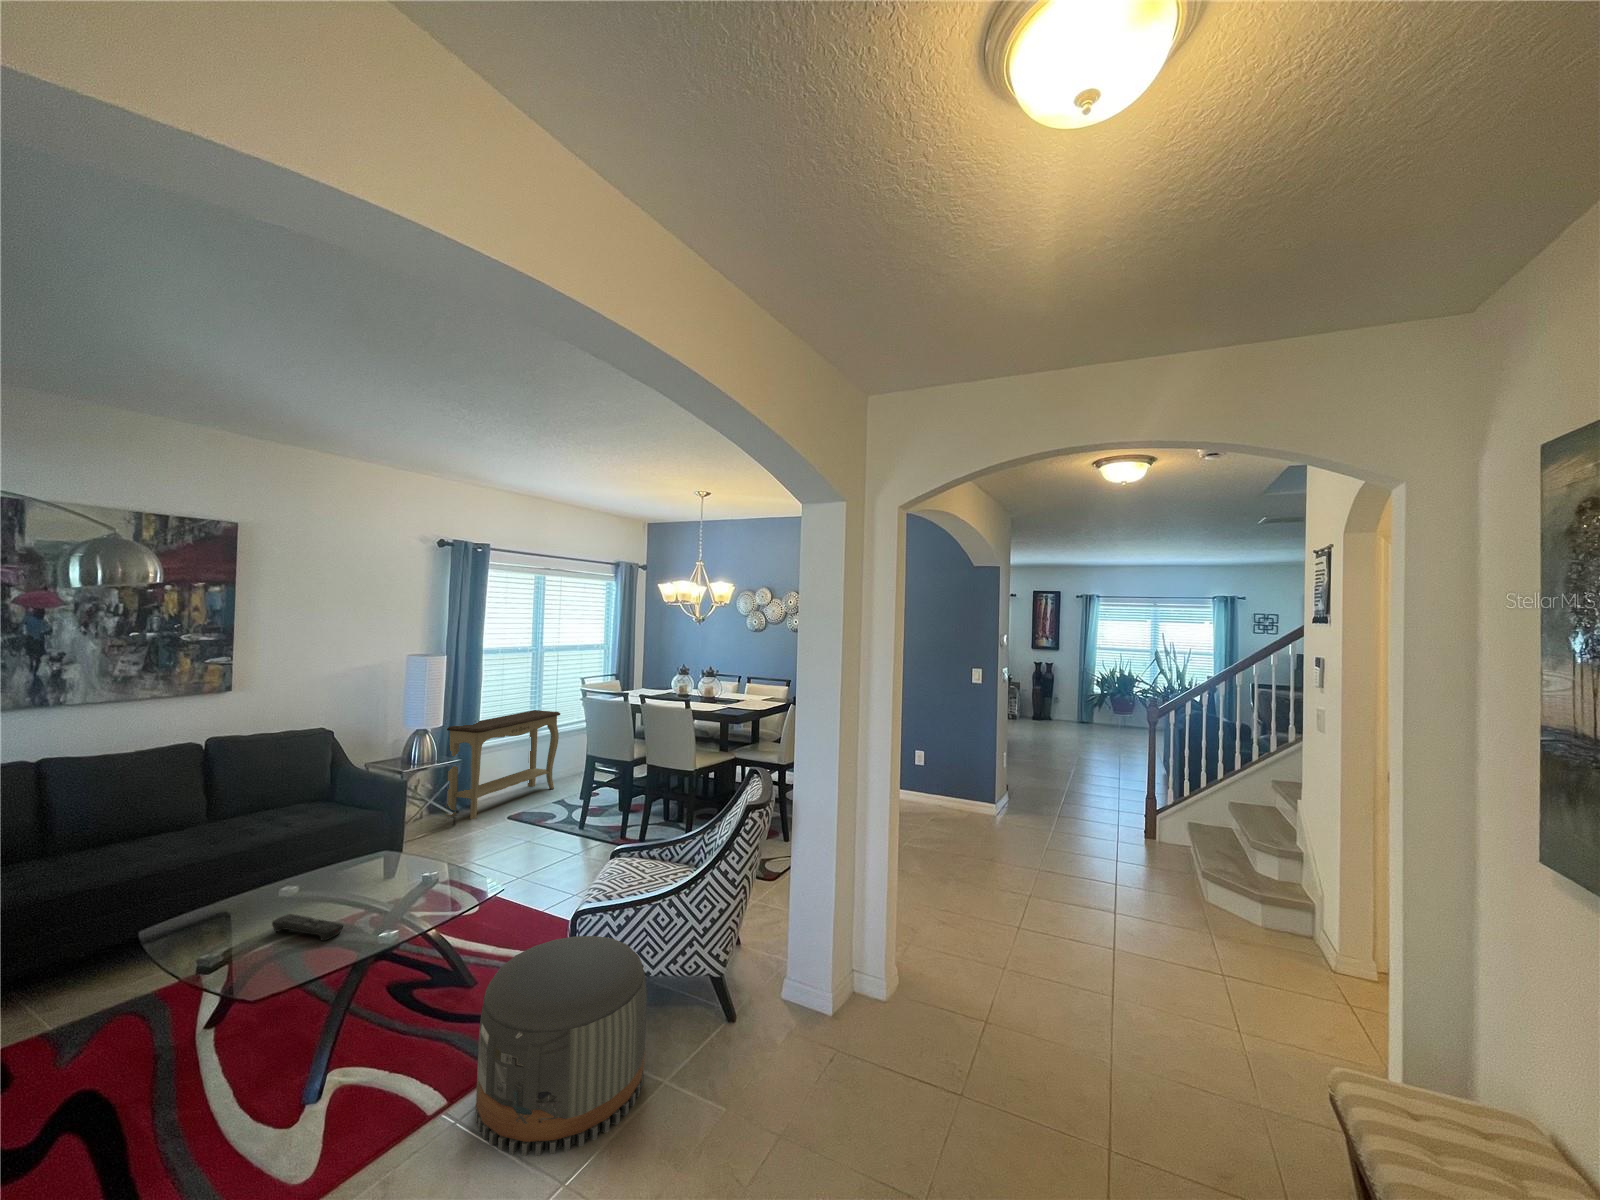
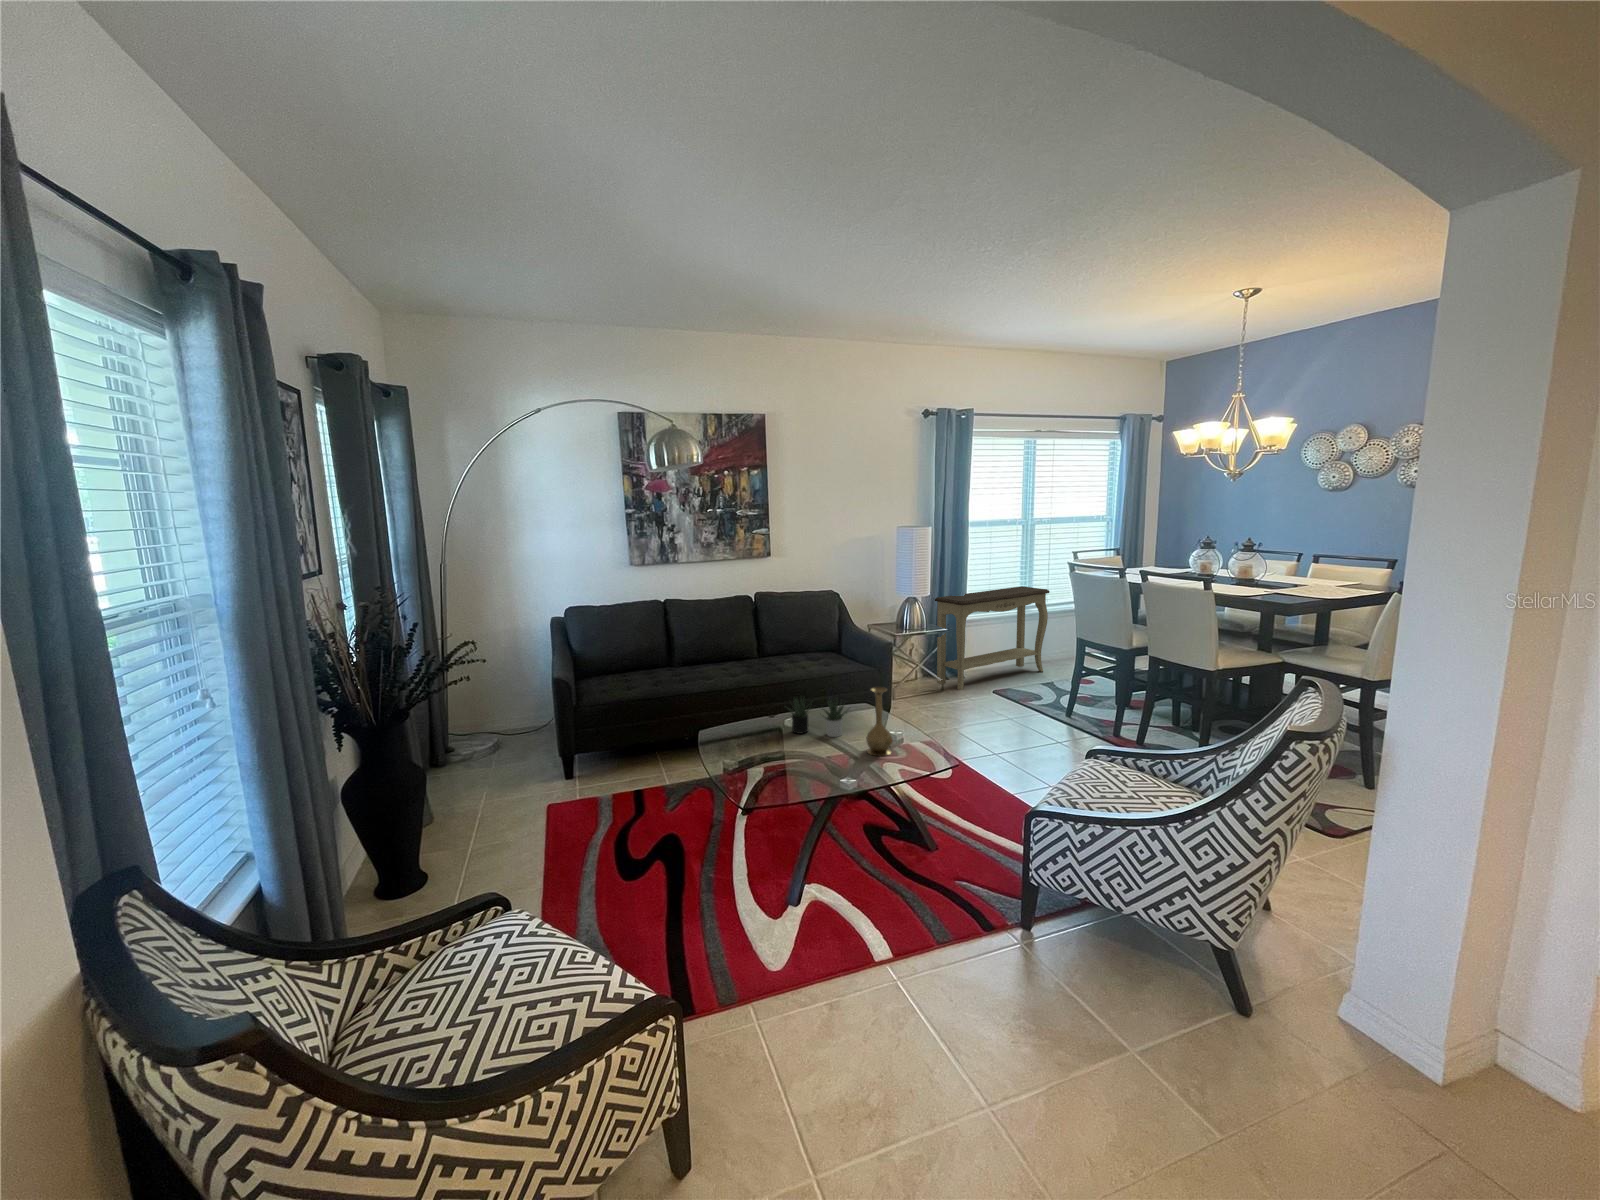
vase: none [388,828,421,905] -> present [866,687,893,756]
succulent plant: none [266,847,366,904] -> present [788,698,847,737]
remote control: present [272,914,343,941] -> none [783,742,829,772]
pouf: present [476,936,647,1156] -> none [924,833,1111,1066]

